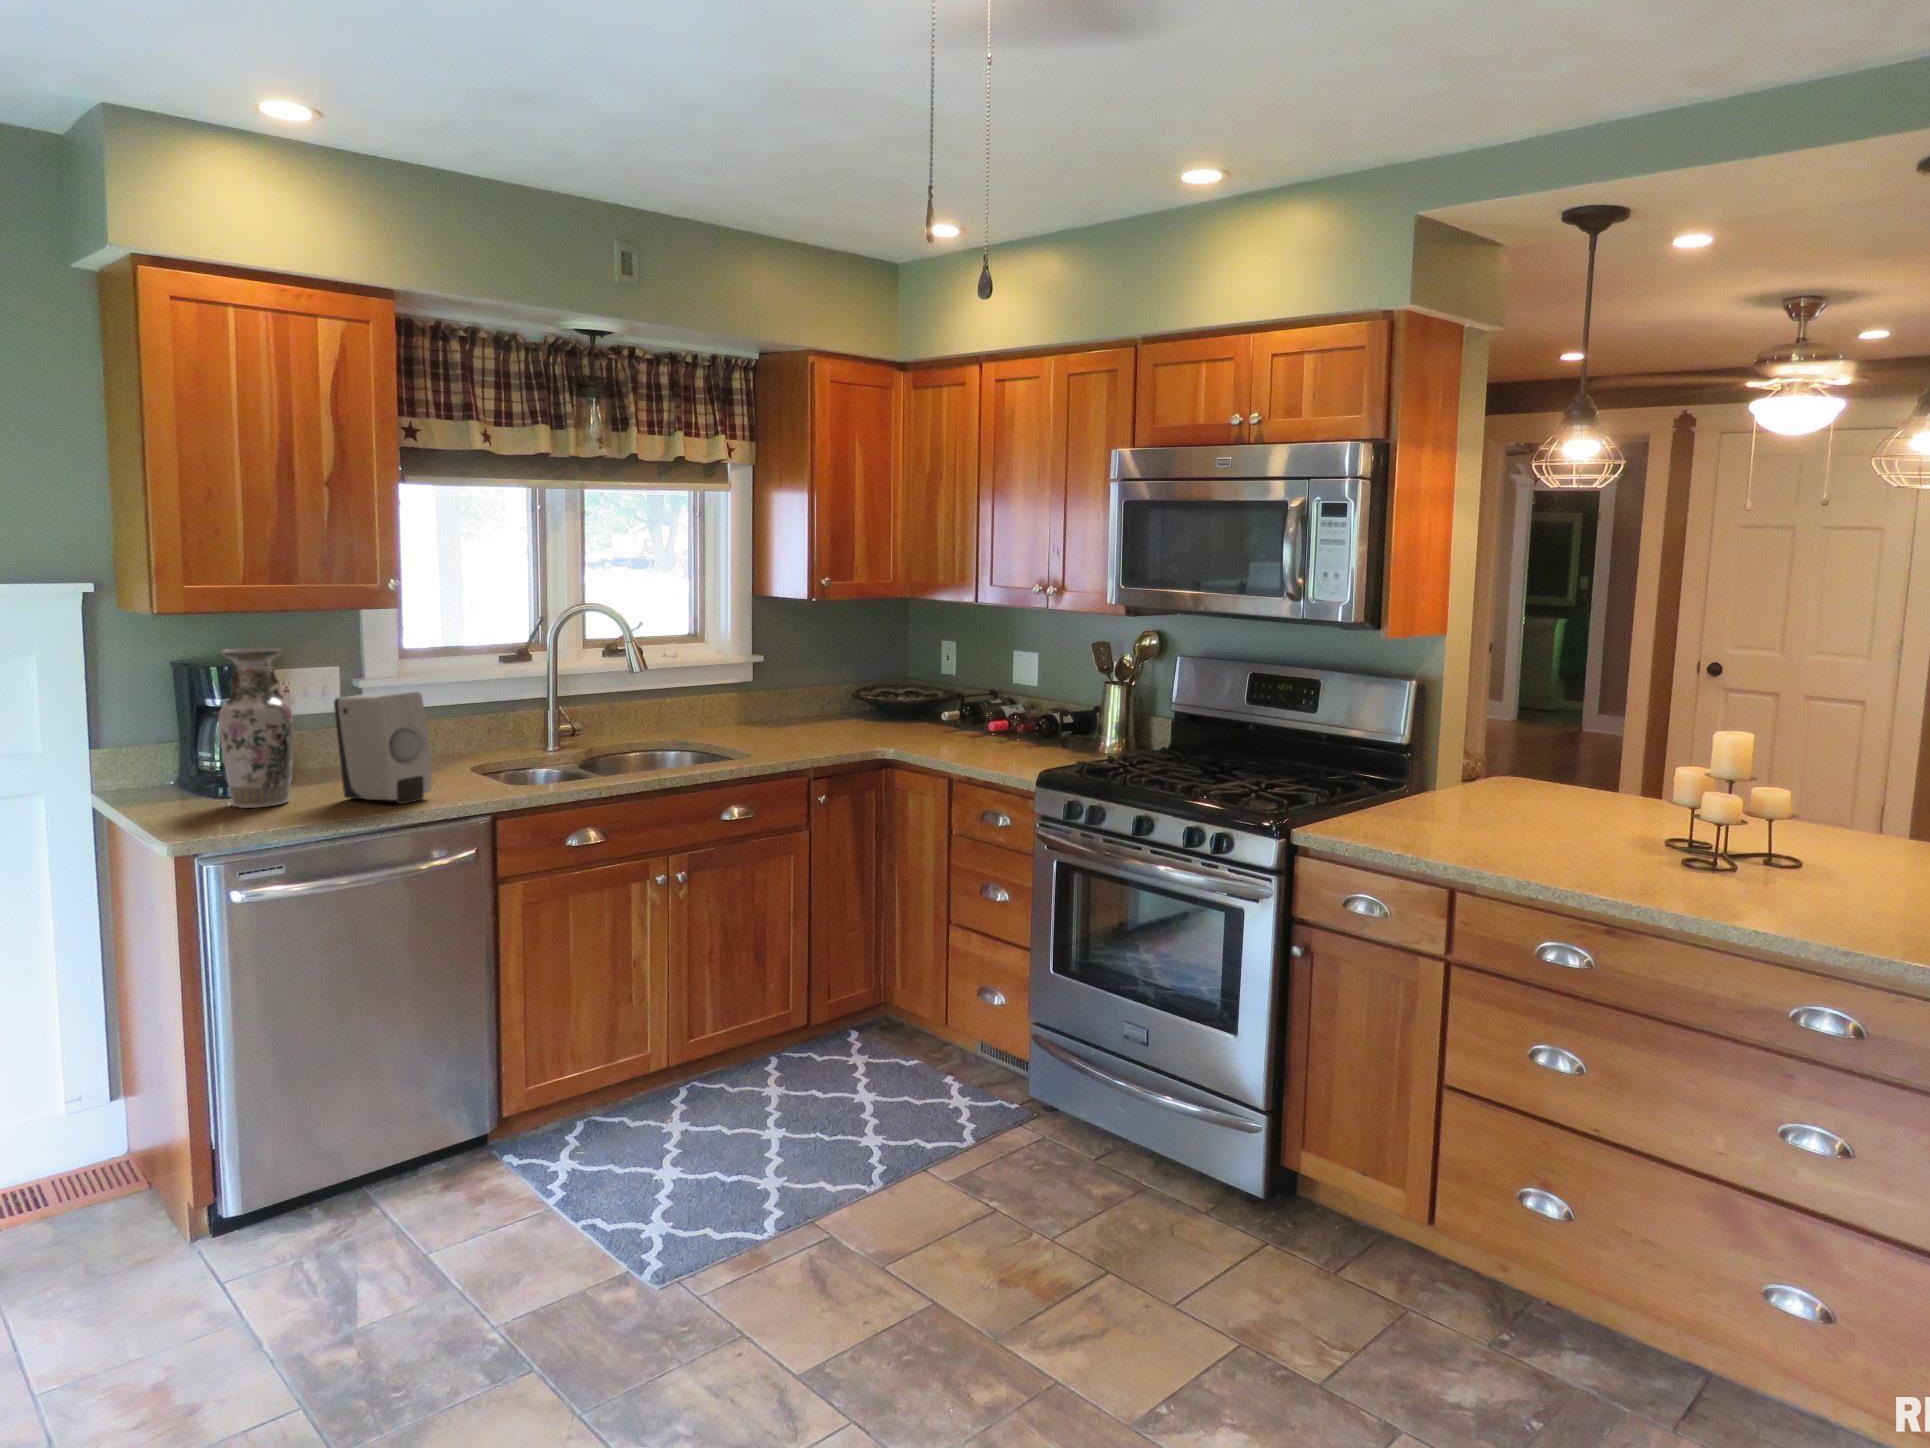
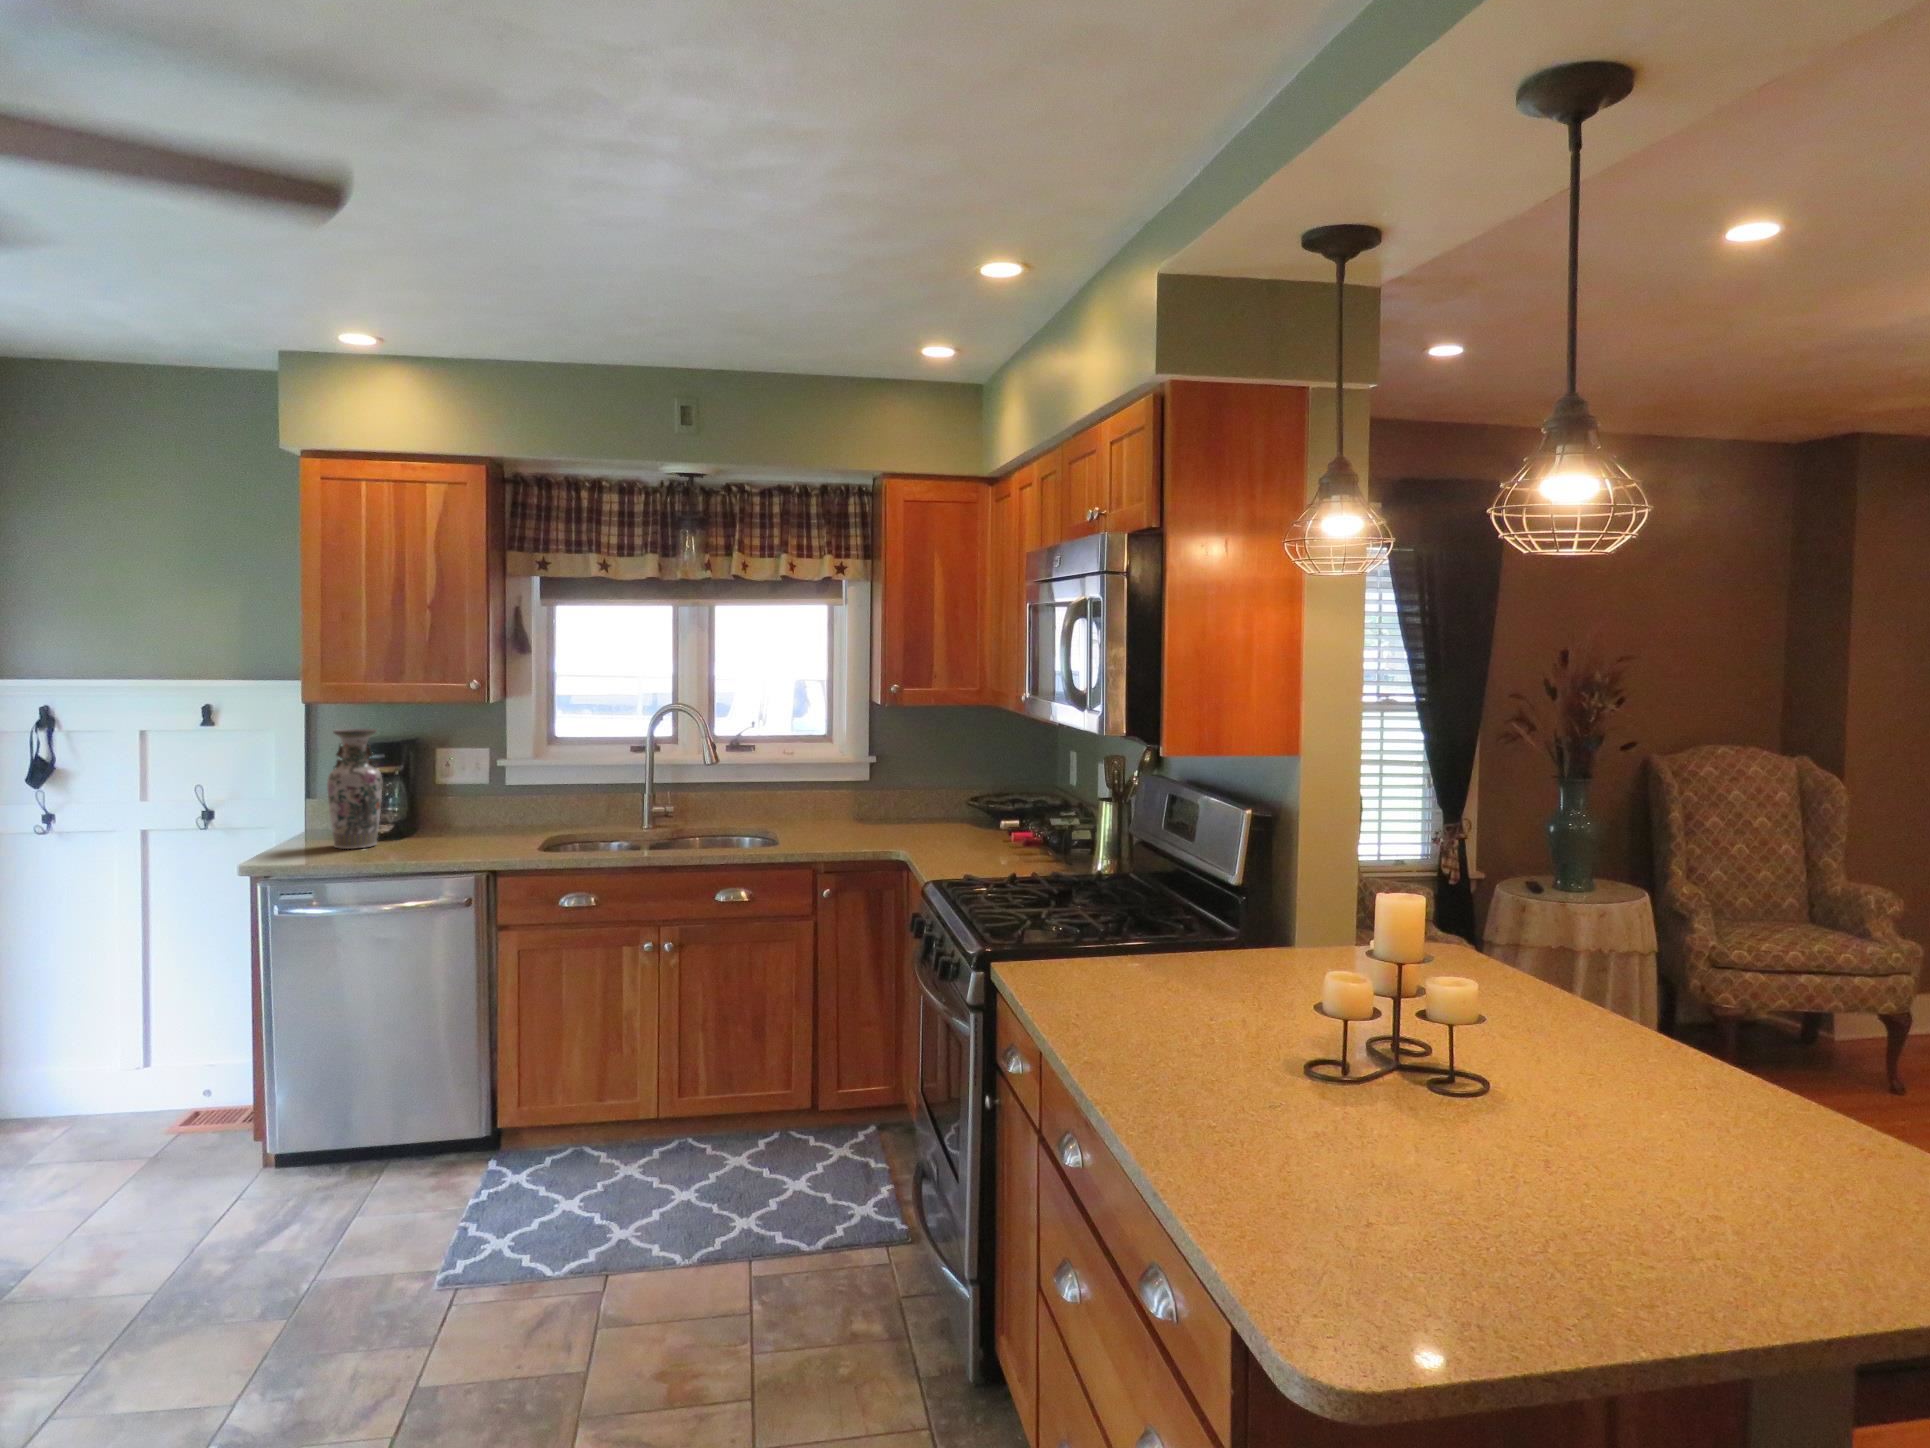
soap dispenser: present [334,692,432,804] -> none [402,768,450,857]

